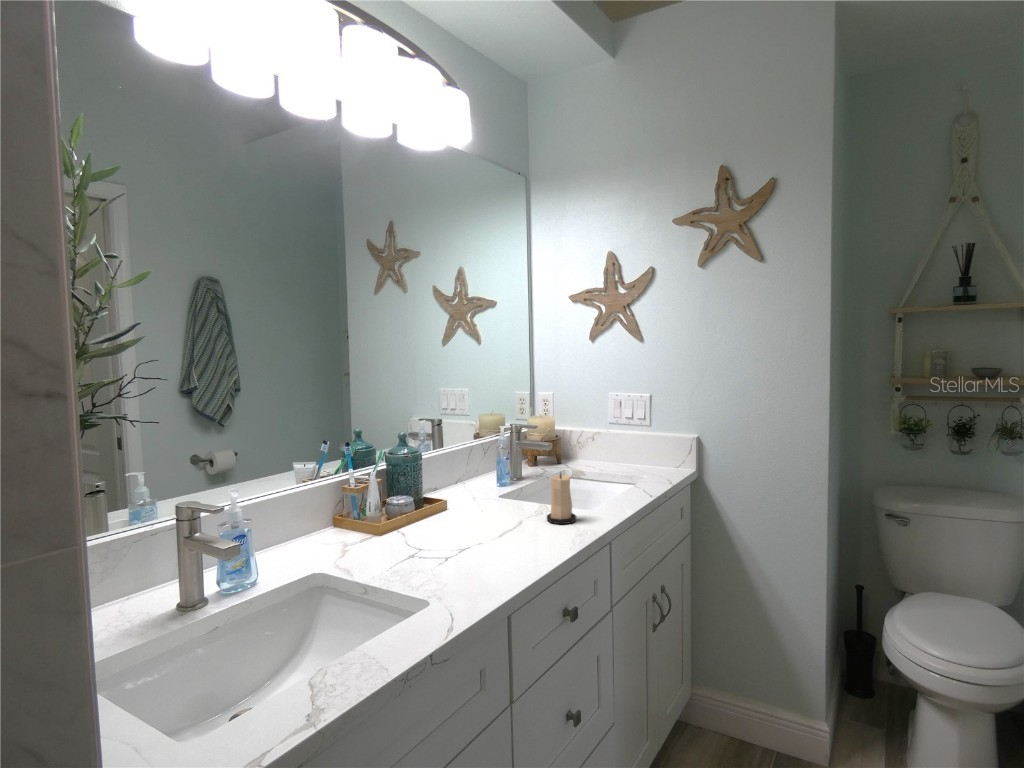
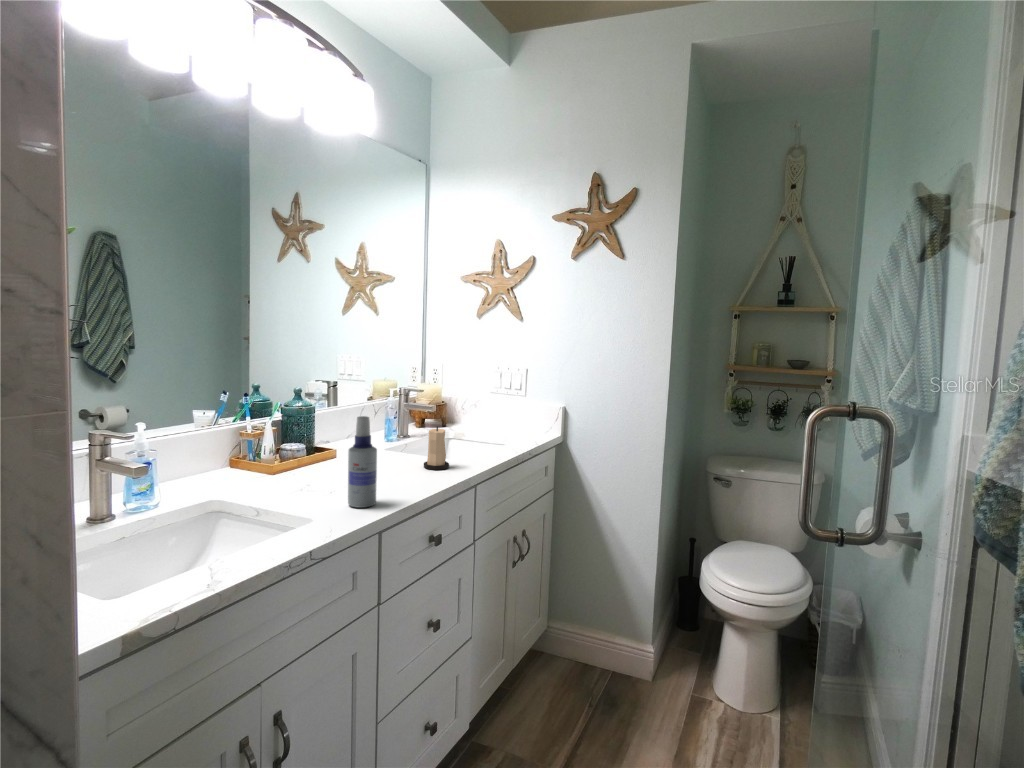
spray bottle: none [466,472,501,583] -> present [348,416,377,508]

